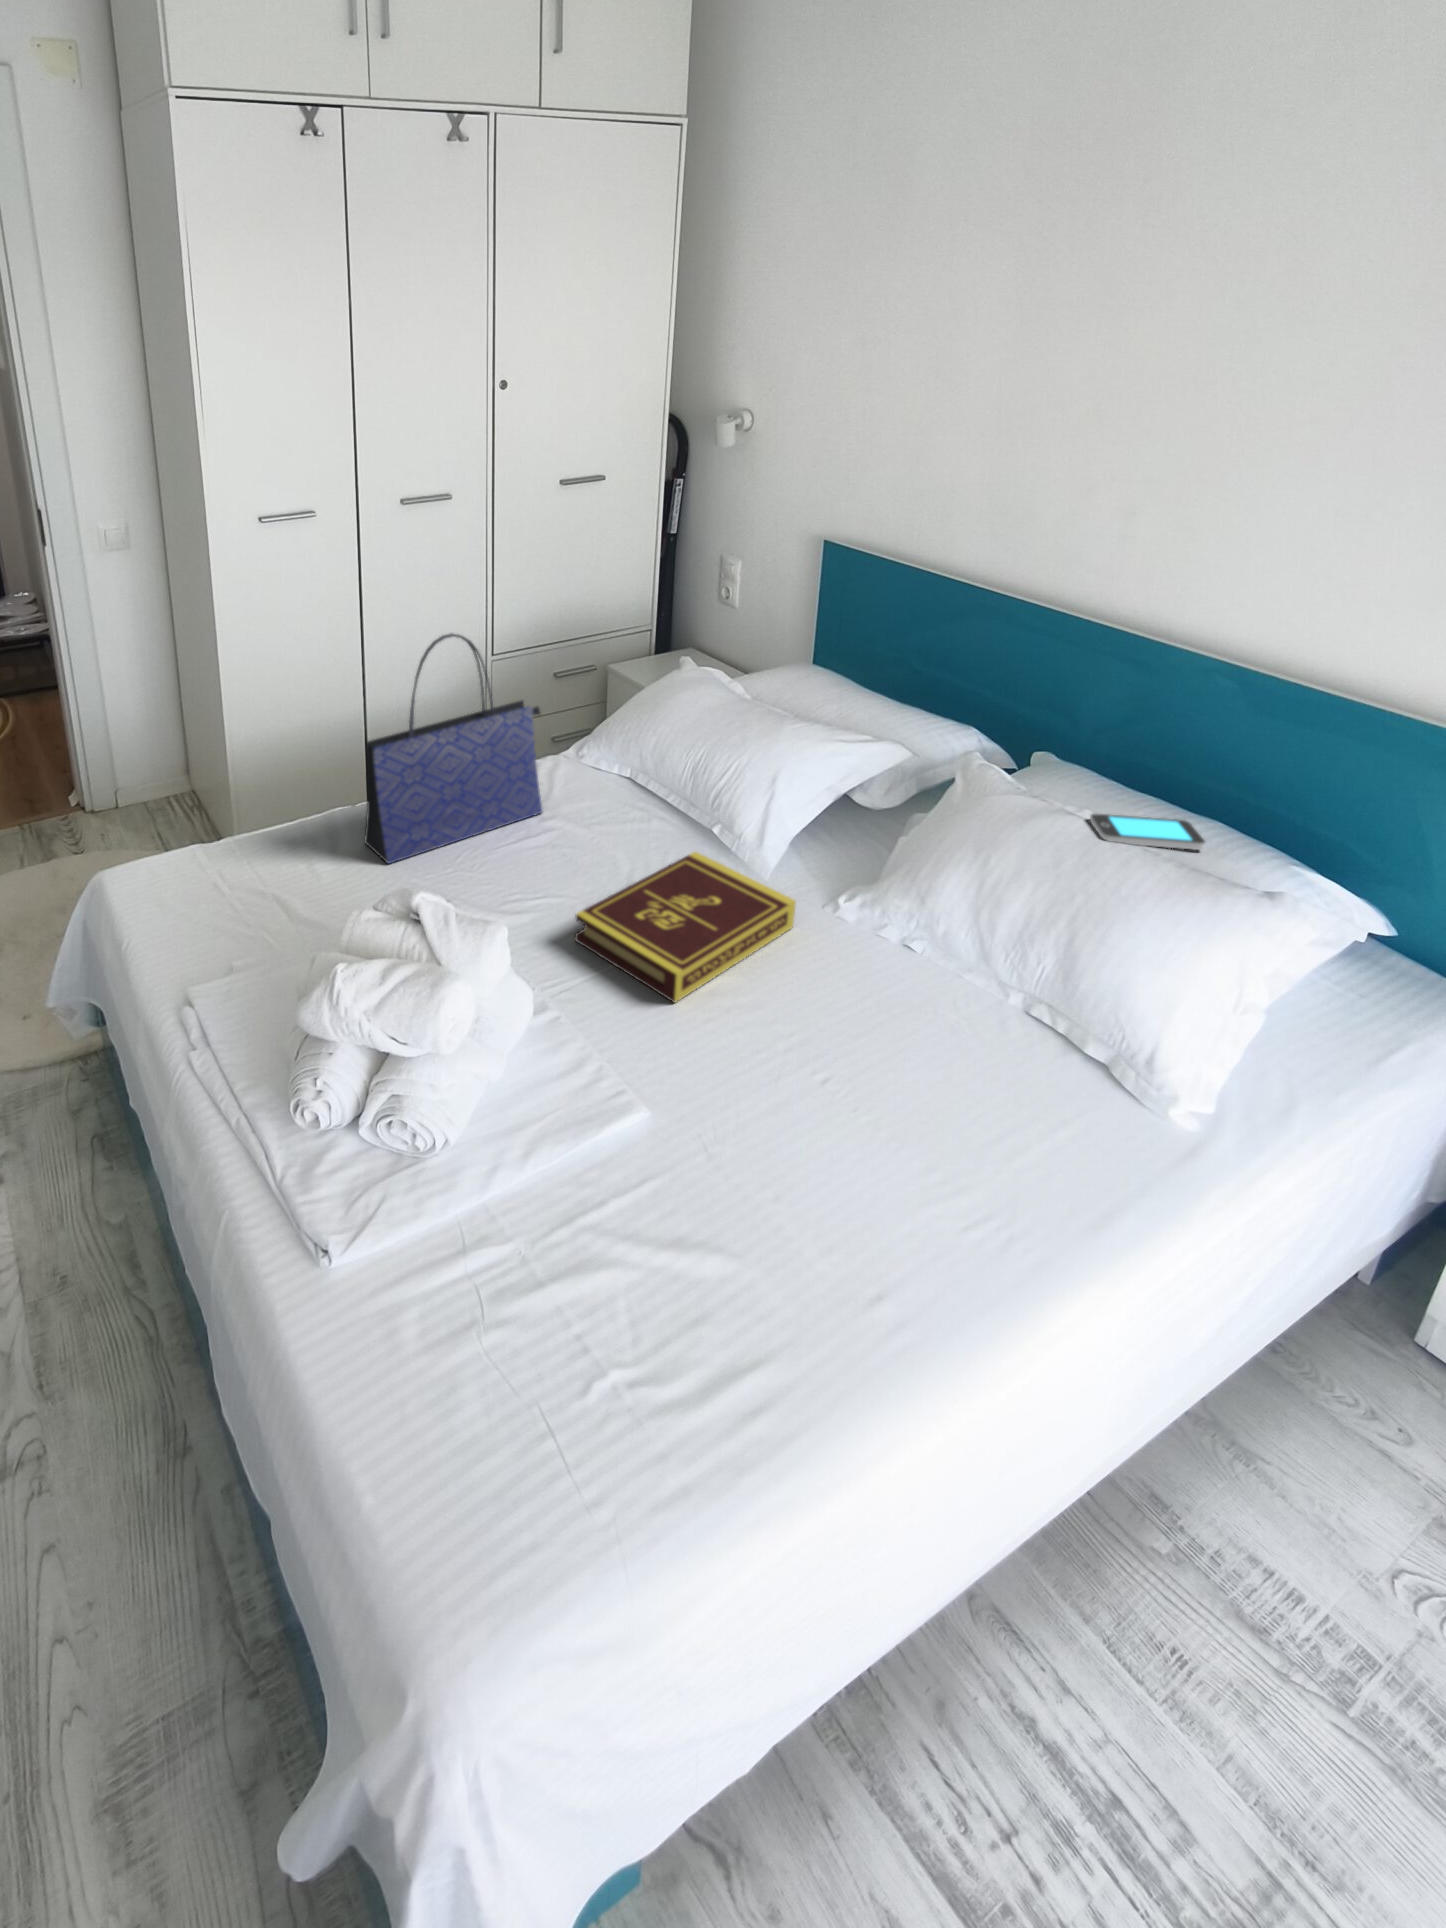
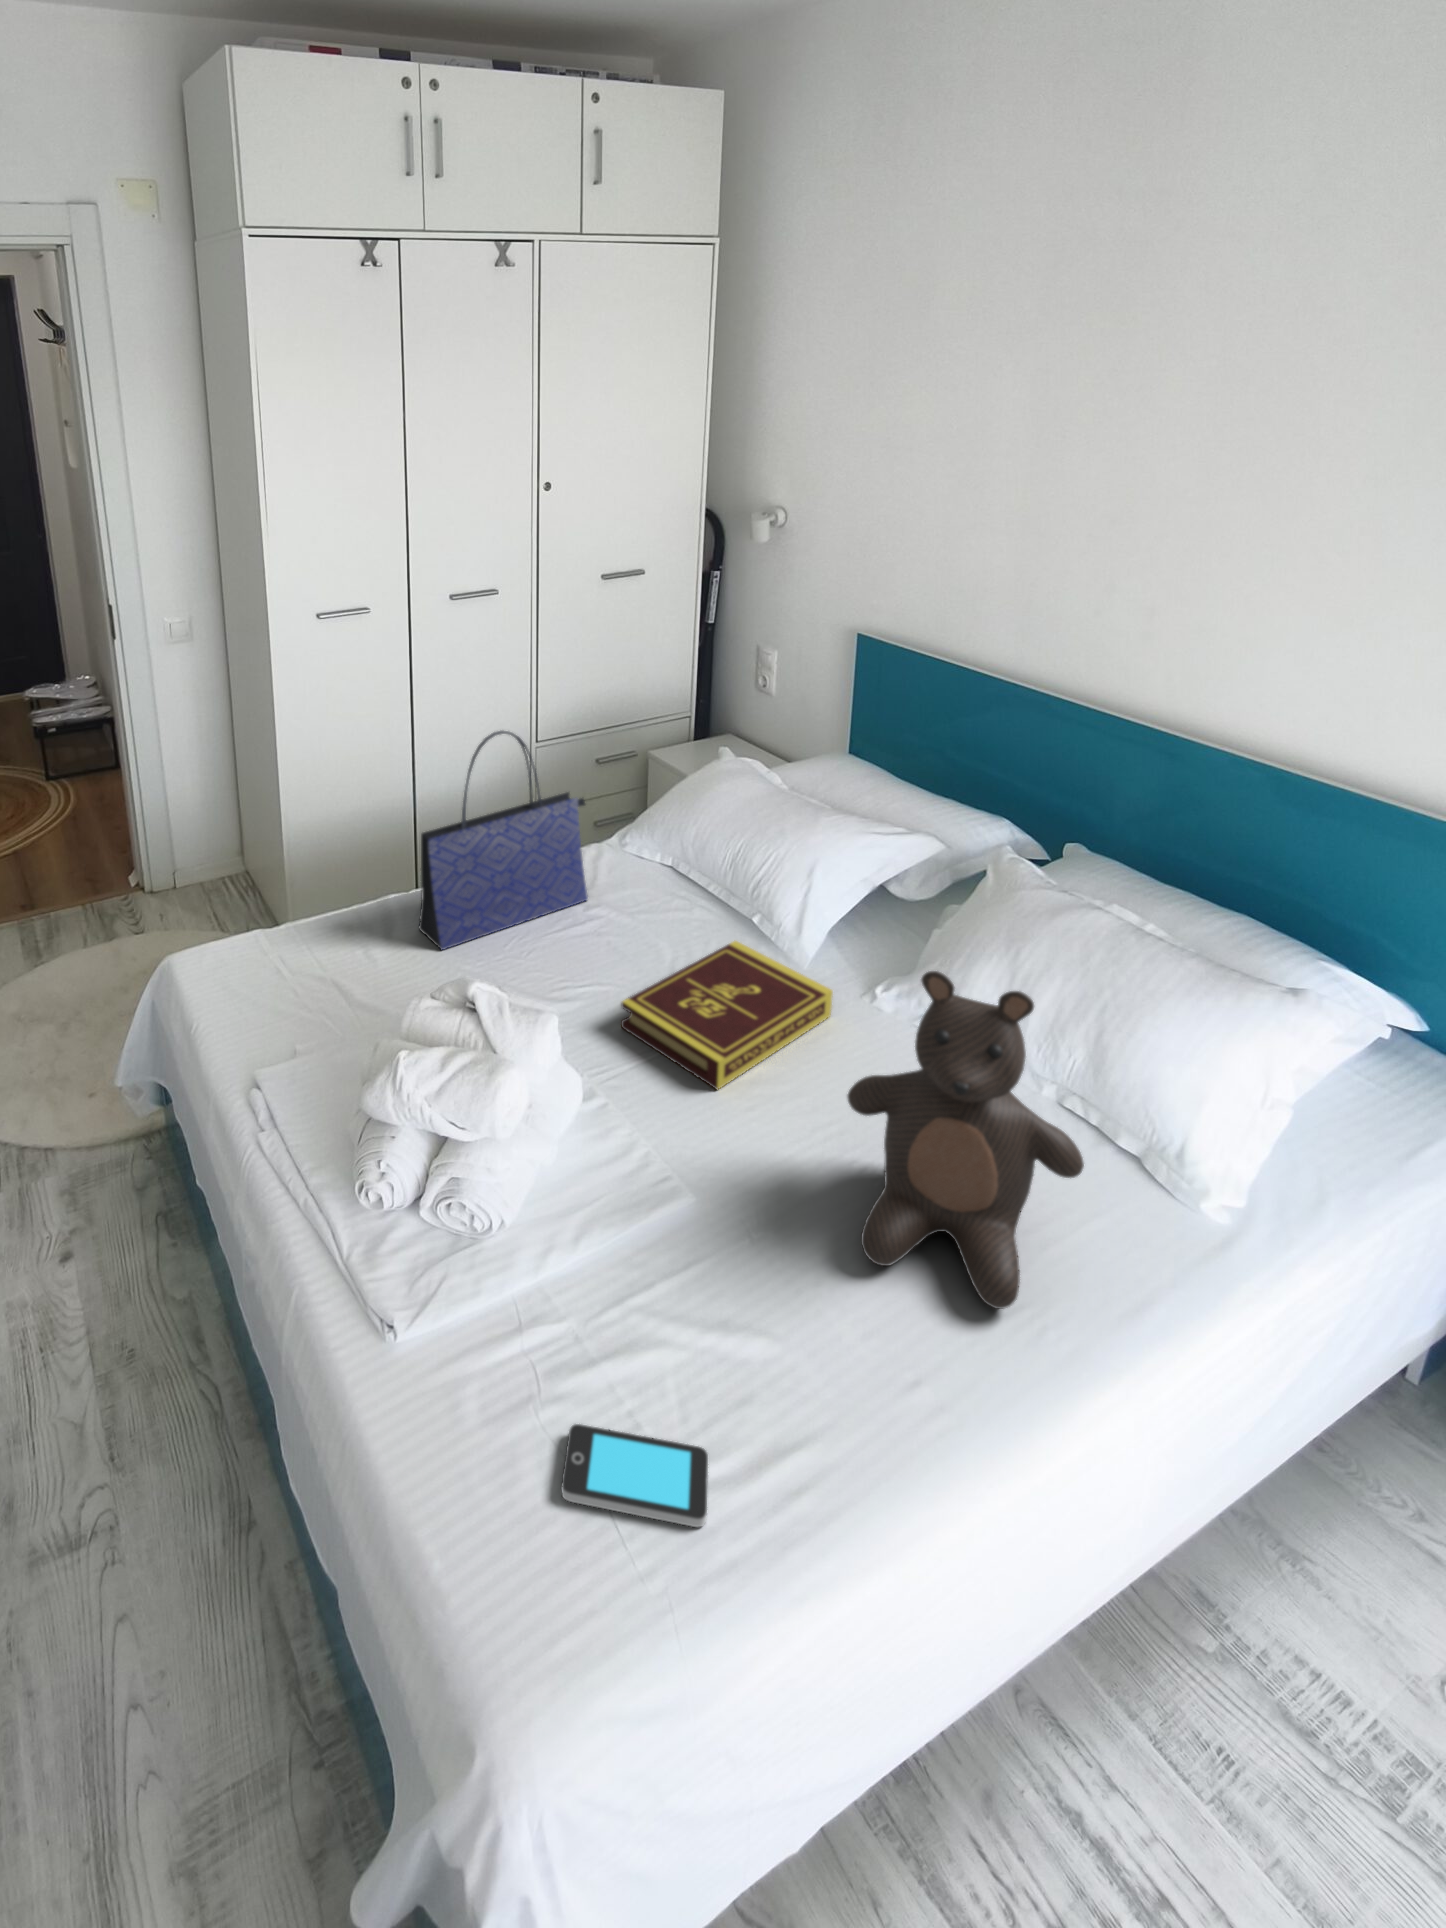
smartphone: present [1090,814,1205,850] -> present [562,1424,708,1527]
teddy bear: none [811,874,1056,1221] -> present [847,971,1084,1309]

